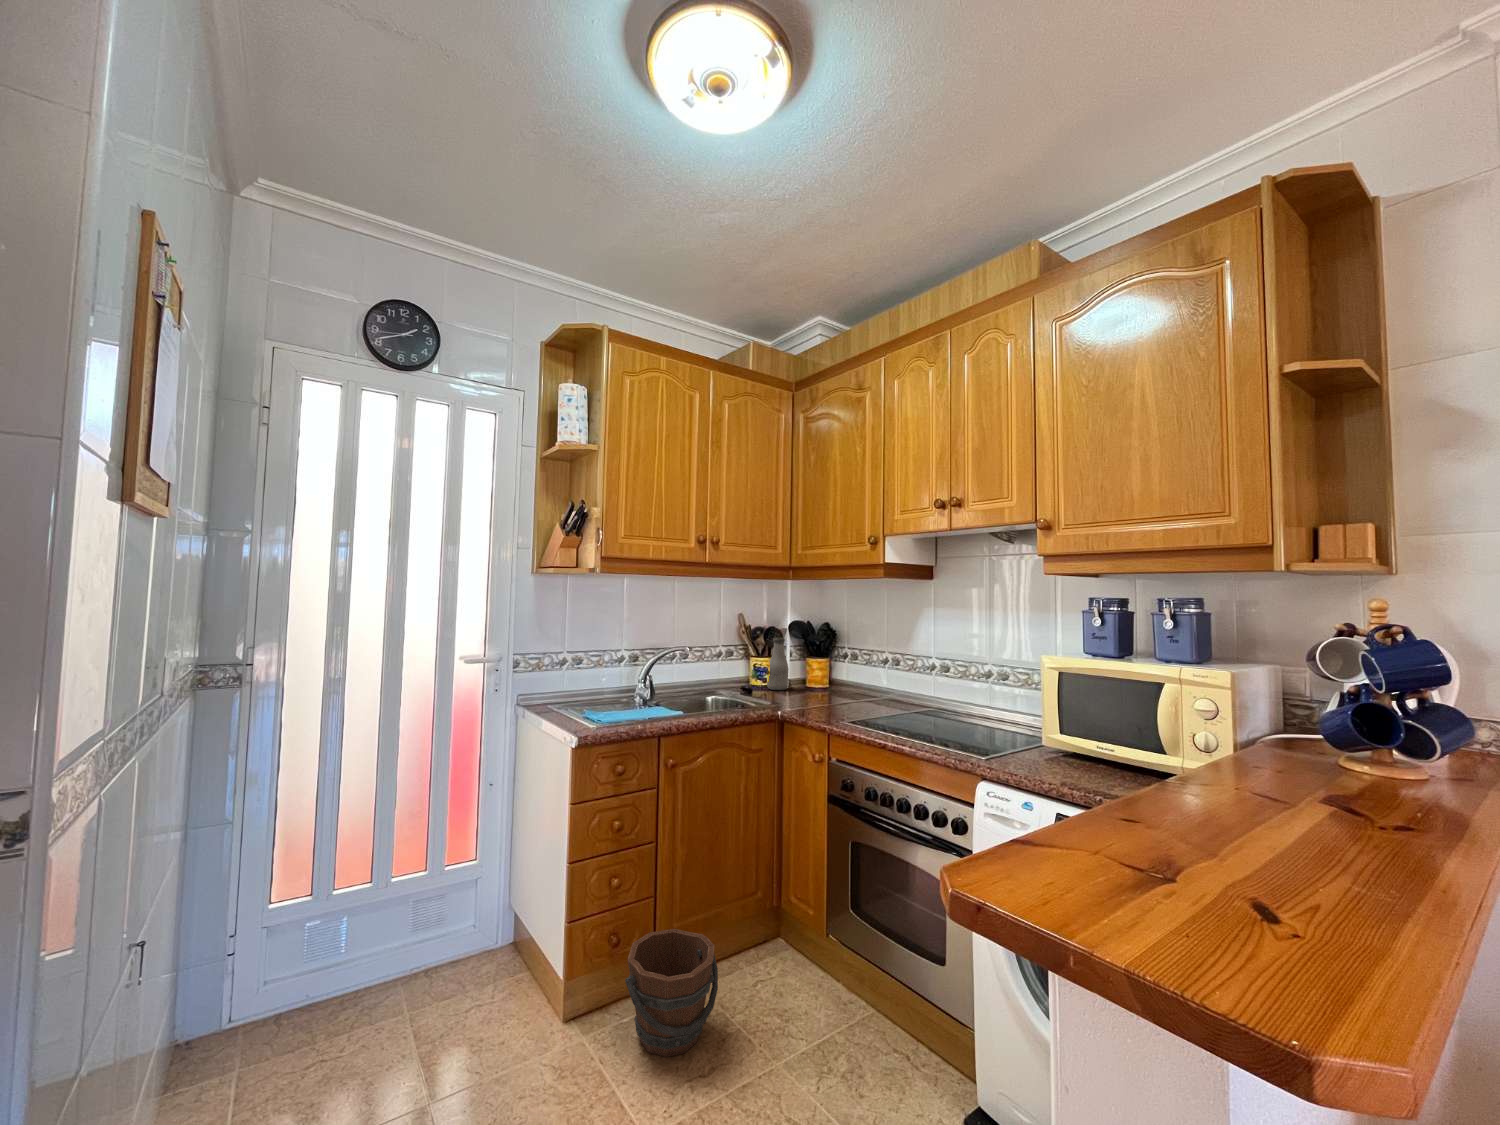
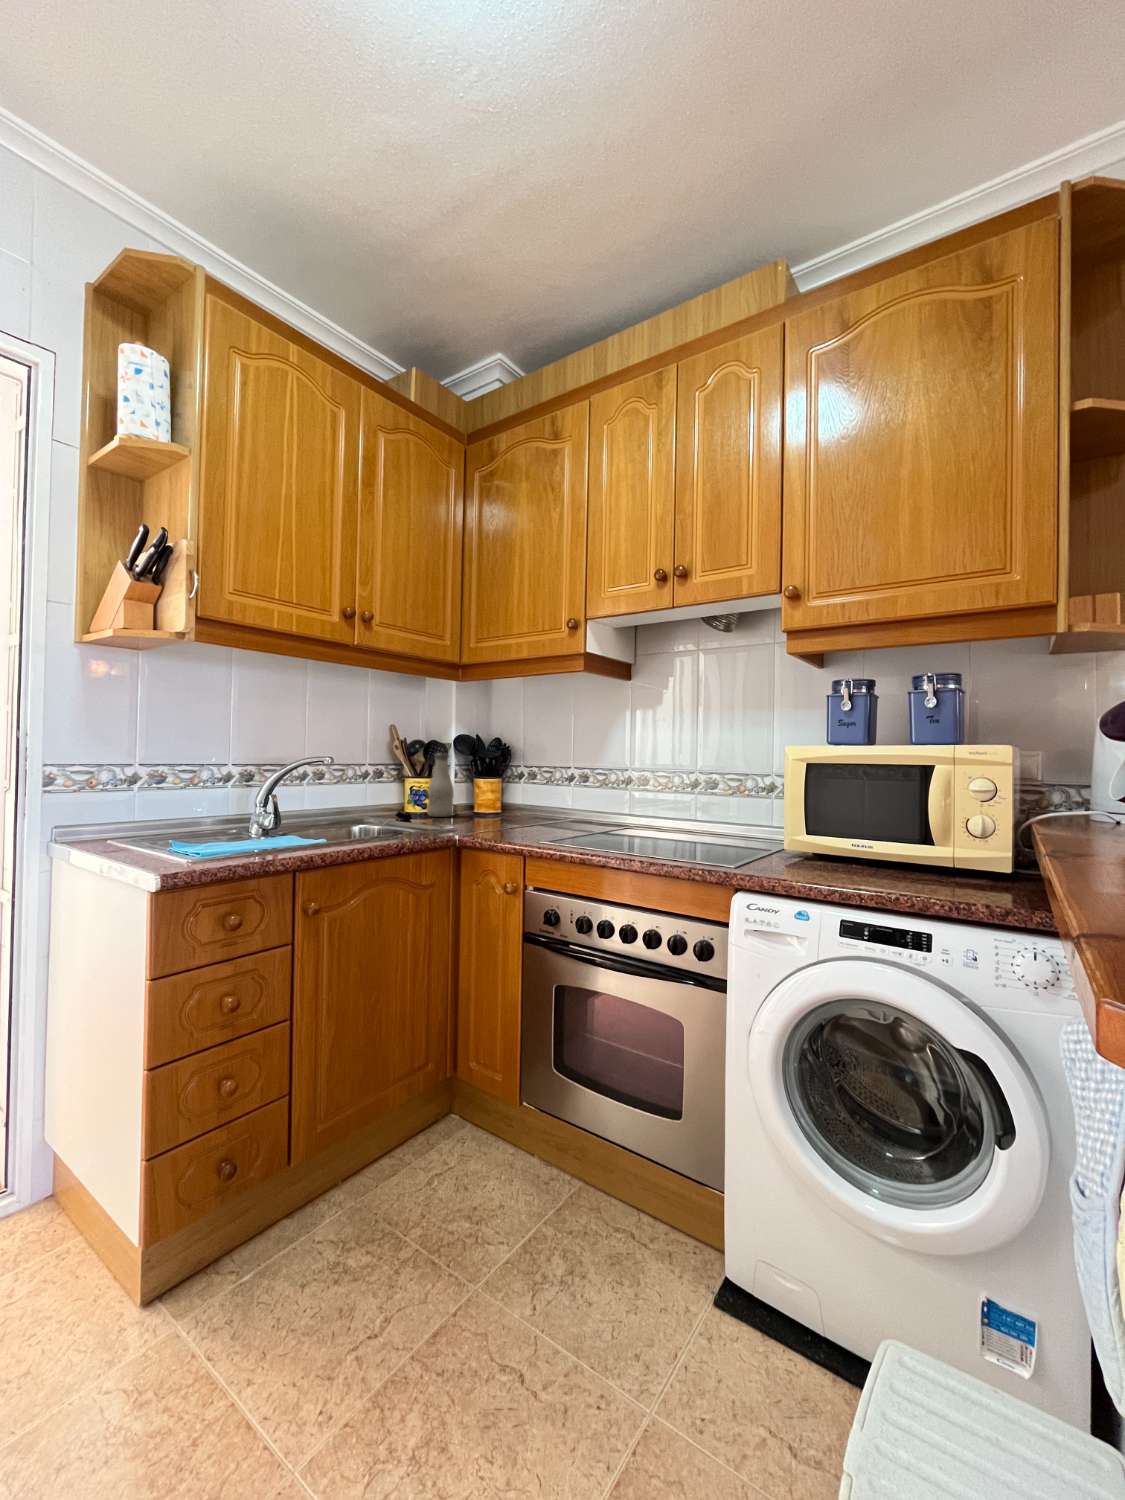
bucket: present [625,929,718,1057] -> none [248,1133,386,1317]

